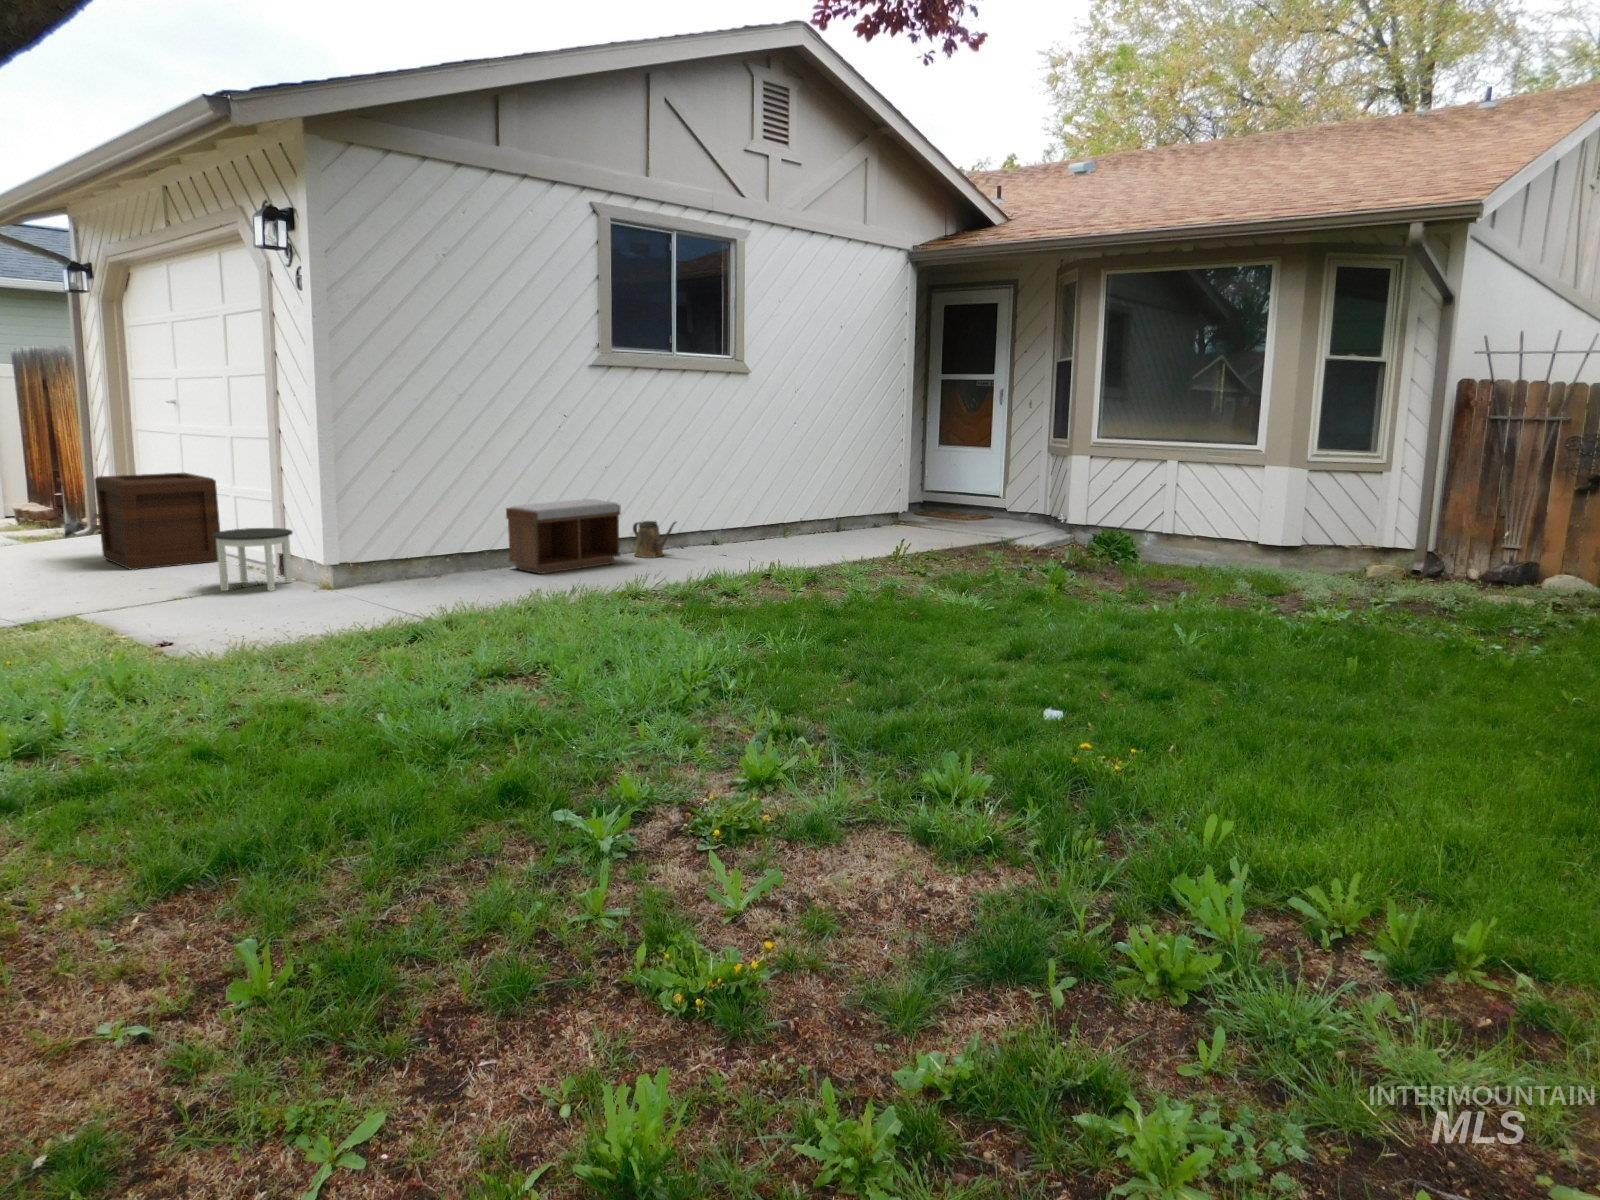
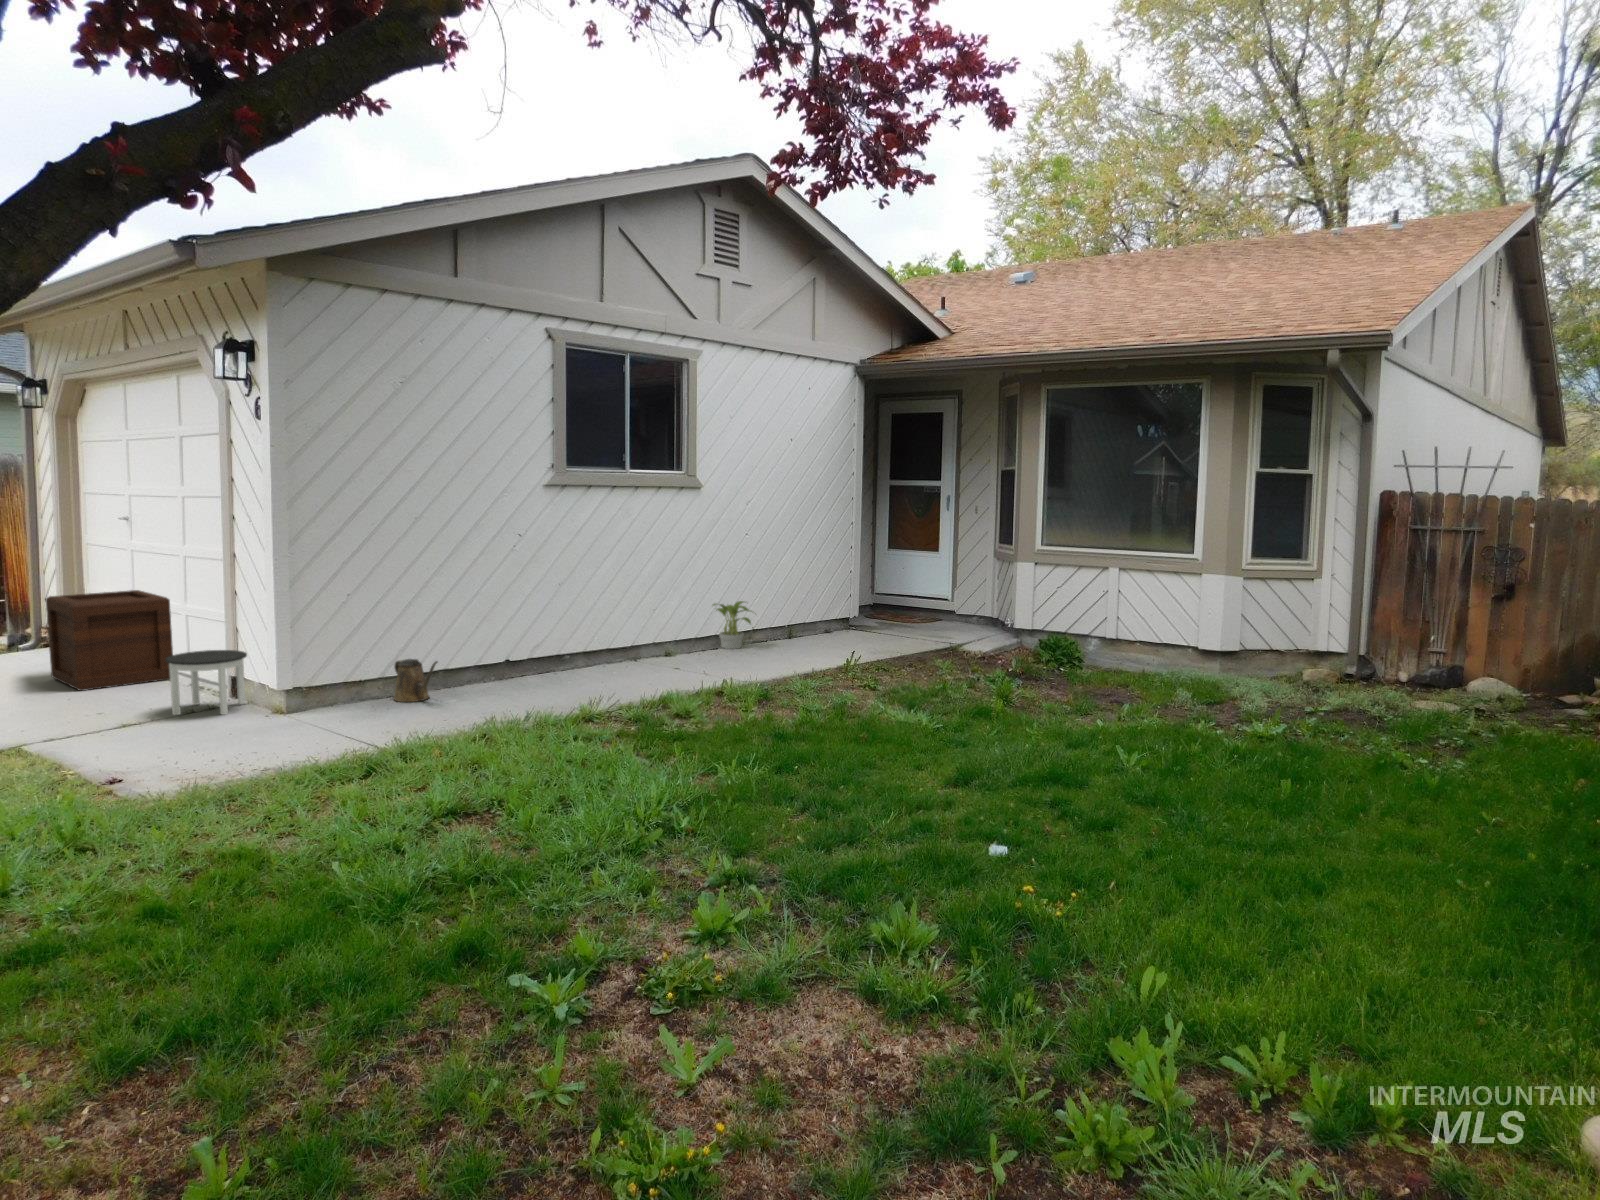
potted plant: none [760,493,806,542] -> present [713,601,751,649]
bench: present [506,499,621,574] -> none [461,613,575,690]
watering can: present [633,521,676,558] -> present [394,659,437,702]

